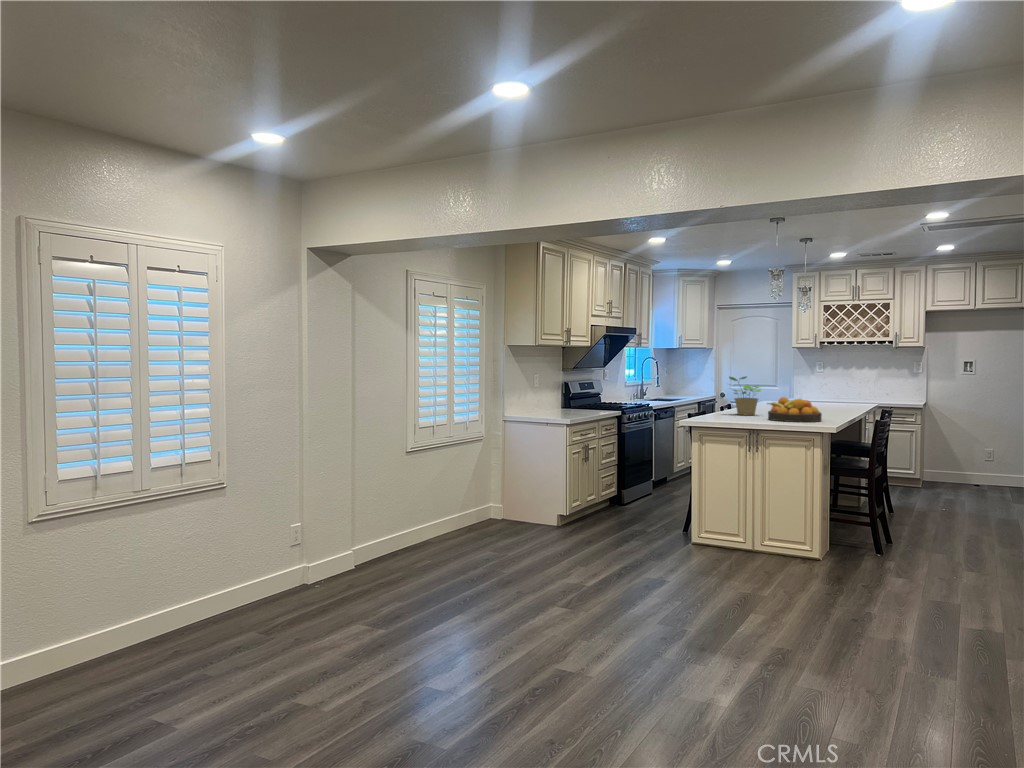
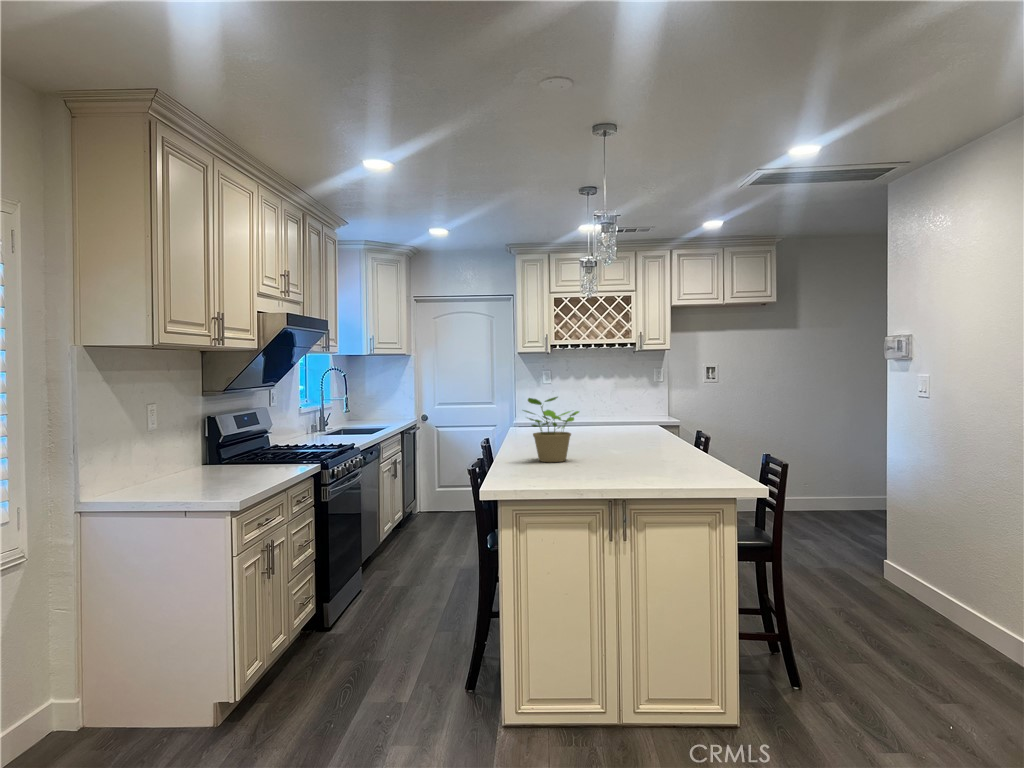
fruit bowl: present [767,397,822,422] -> none [609,430,695,474]

